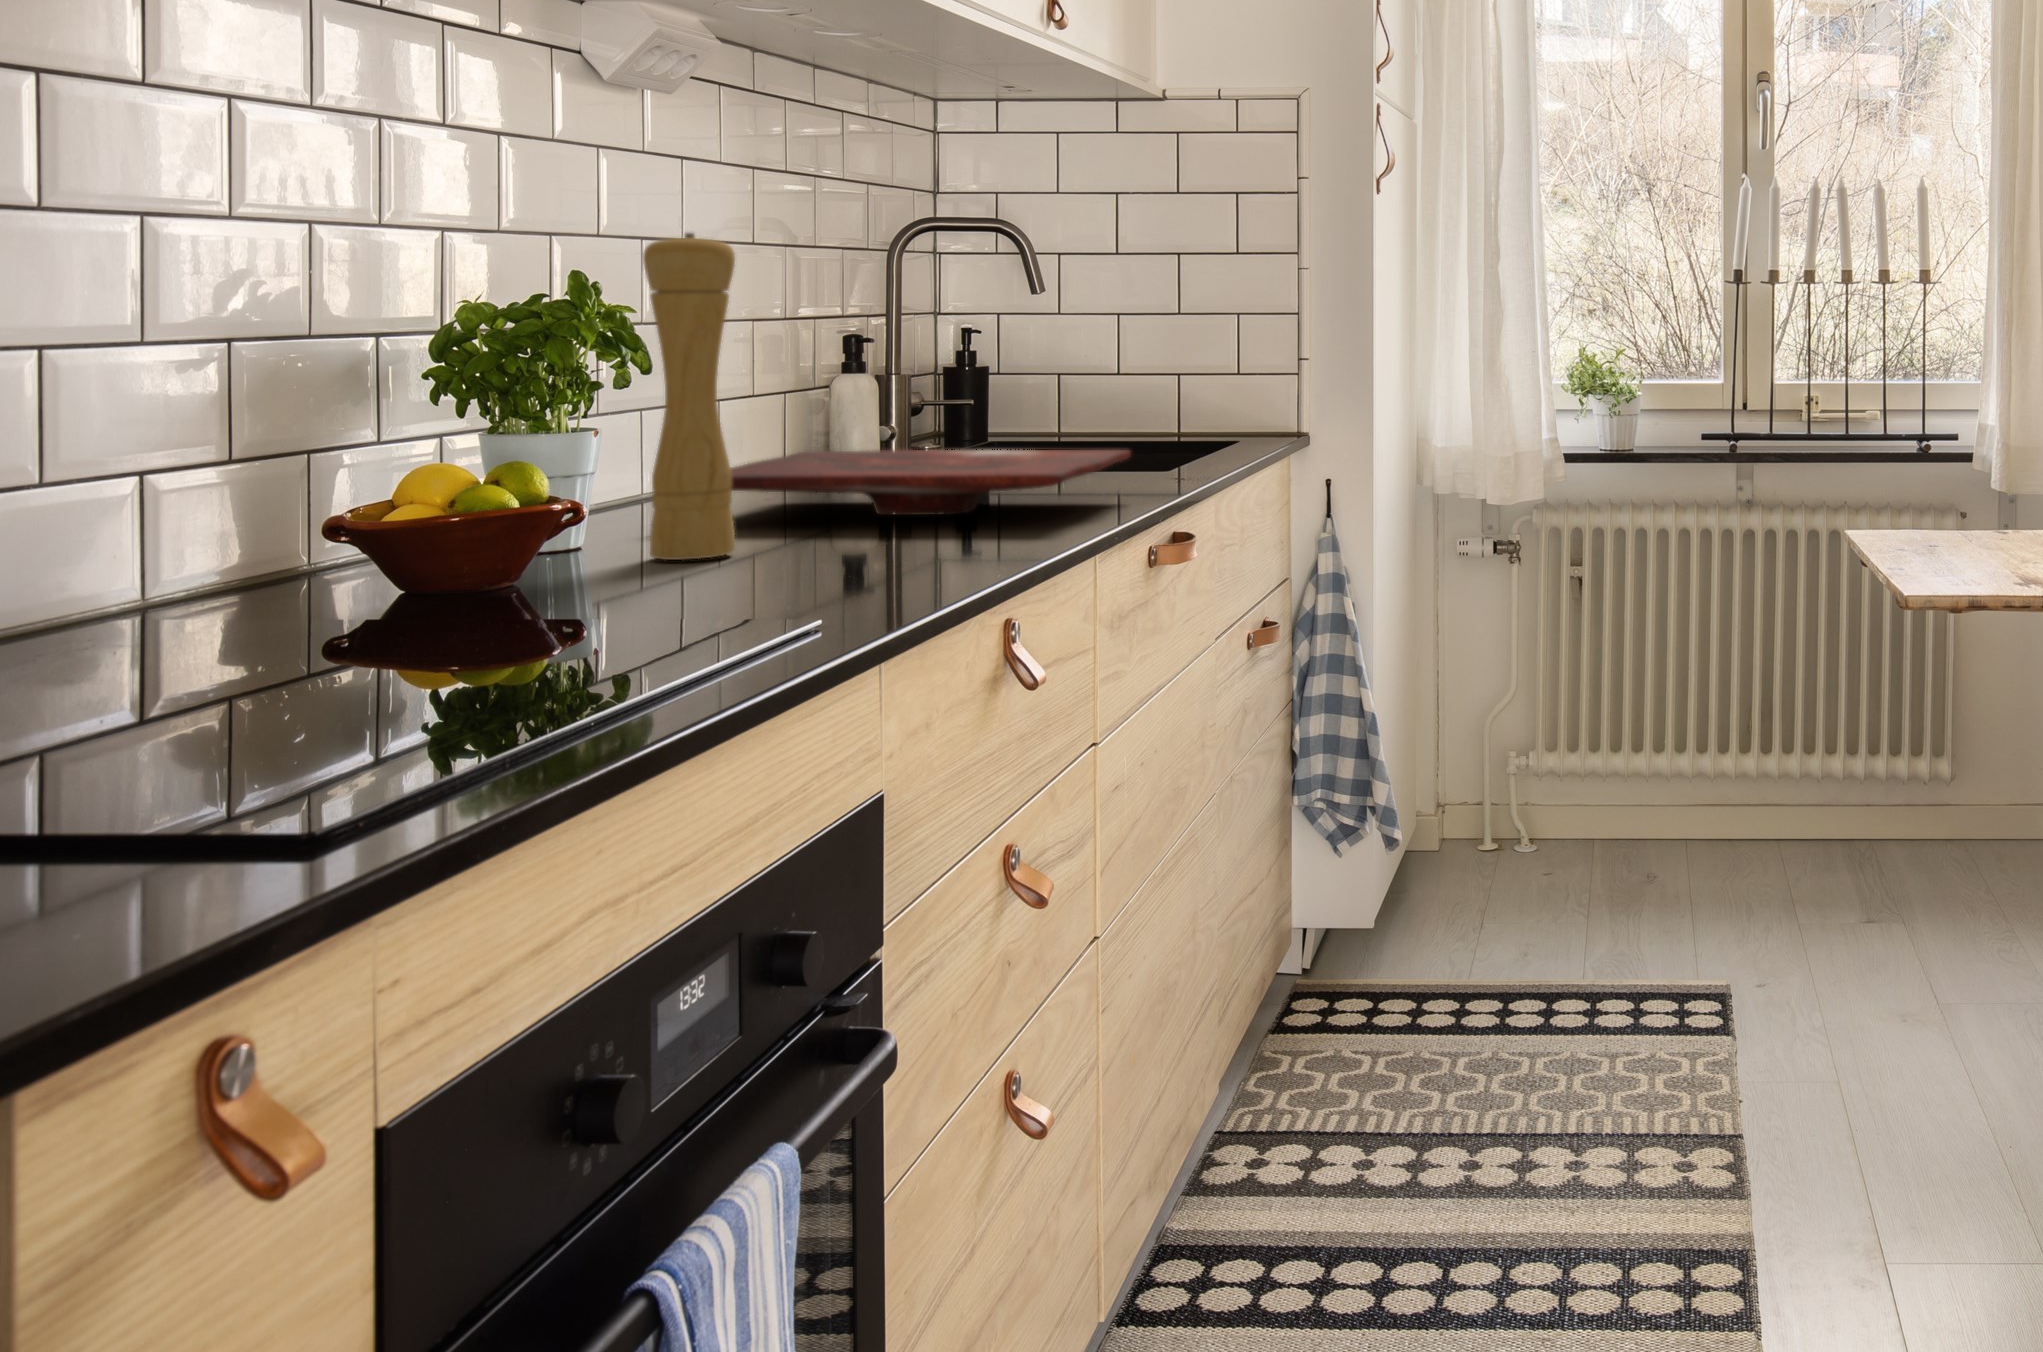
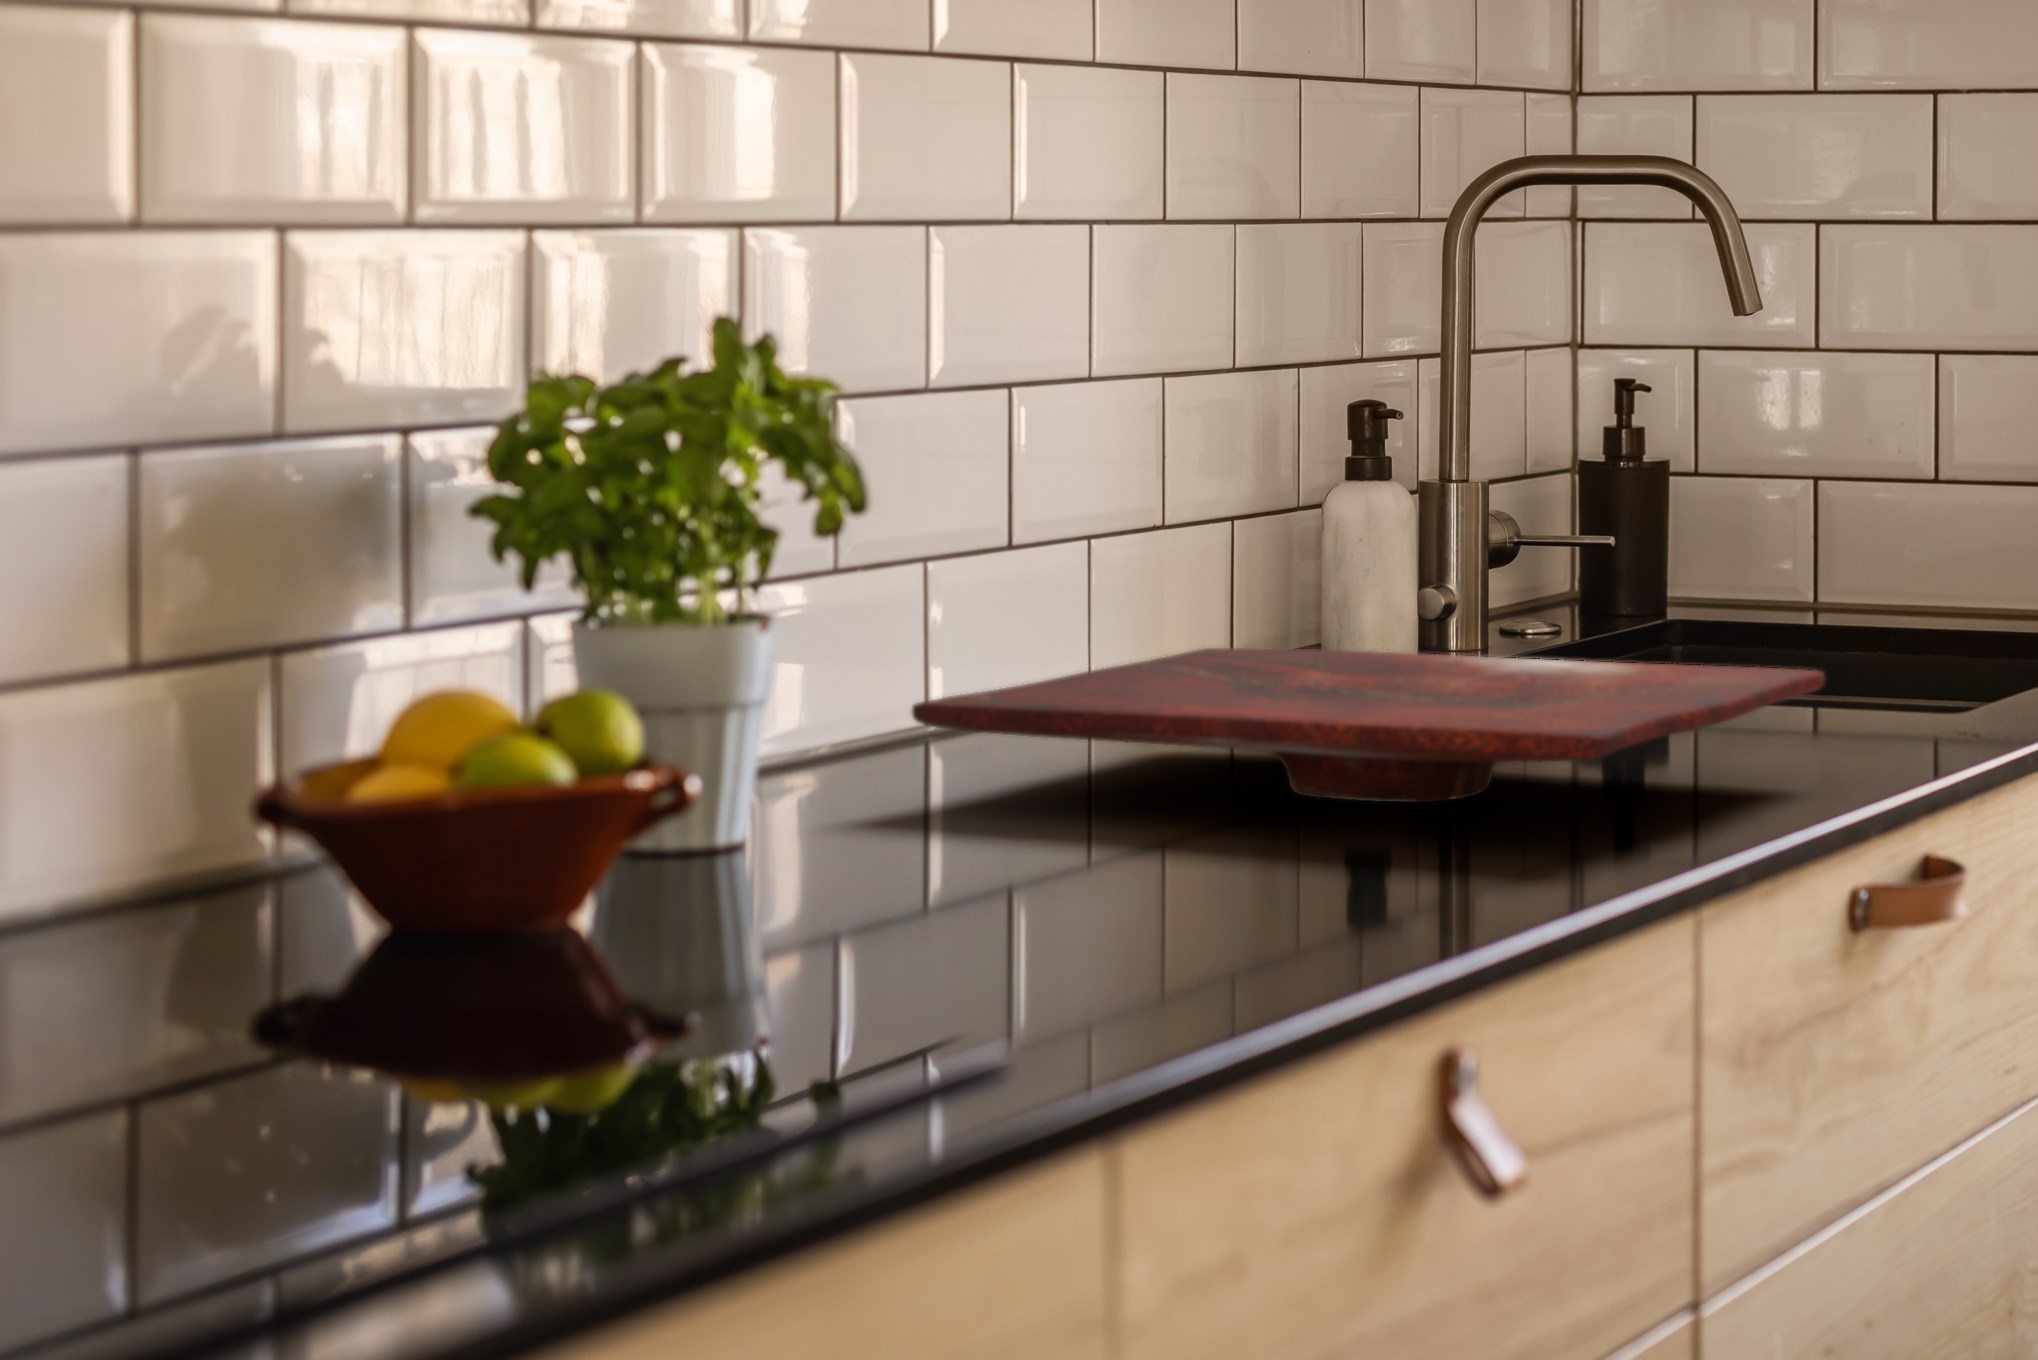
pepper mill: present [643,233,735,560] -> none [763,215,936,890]

